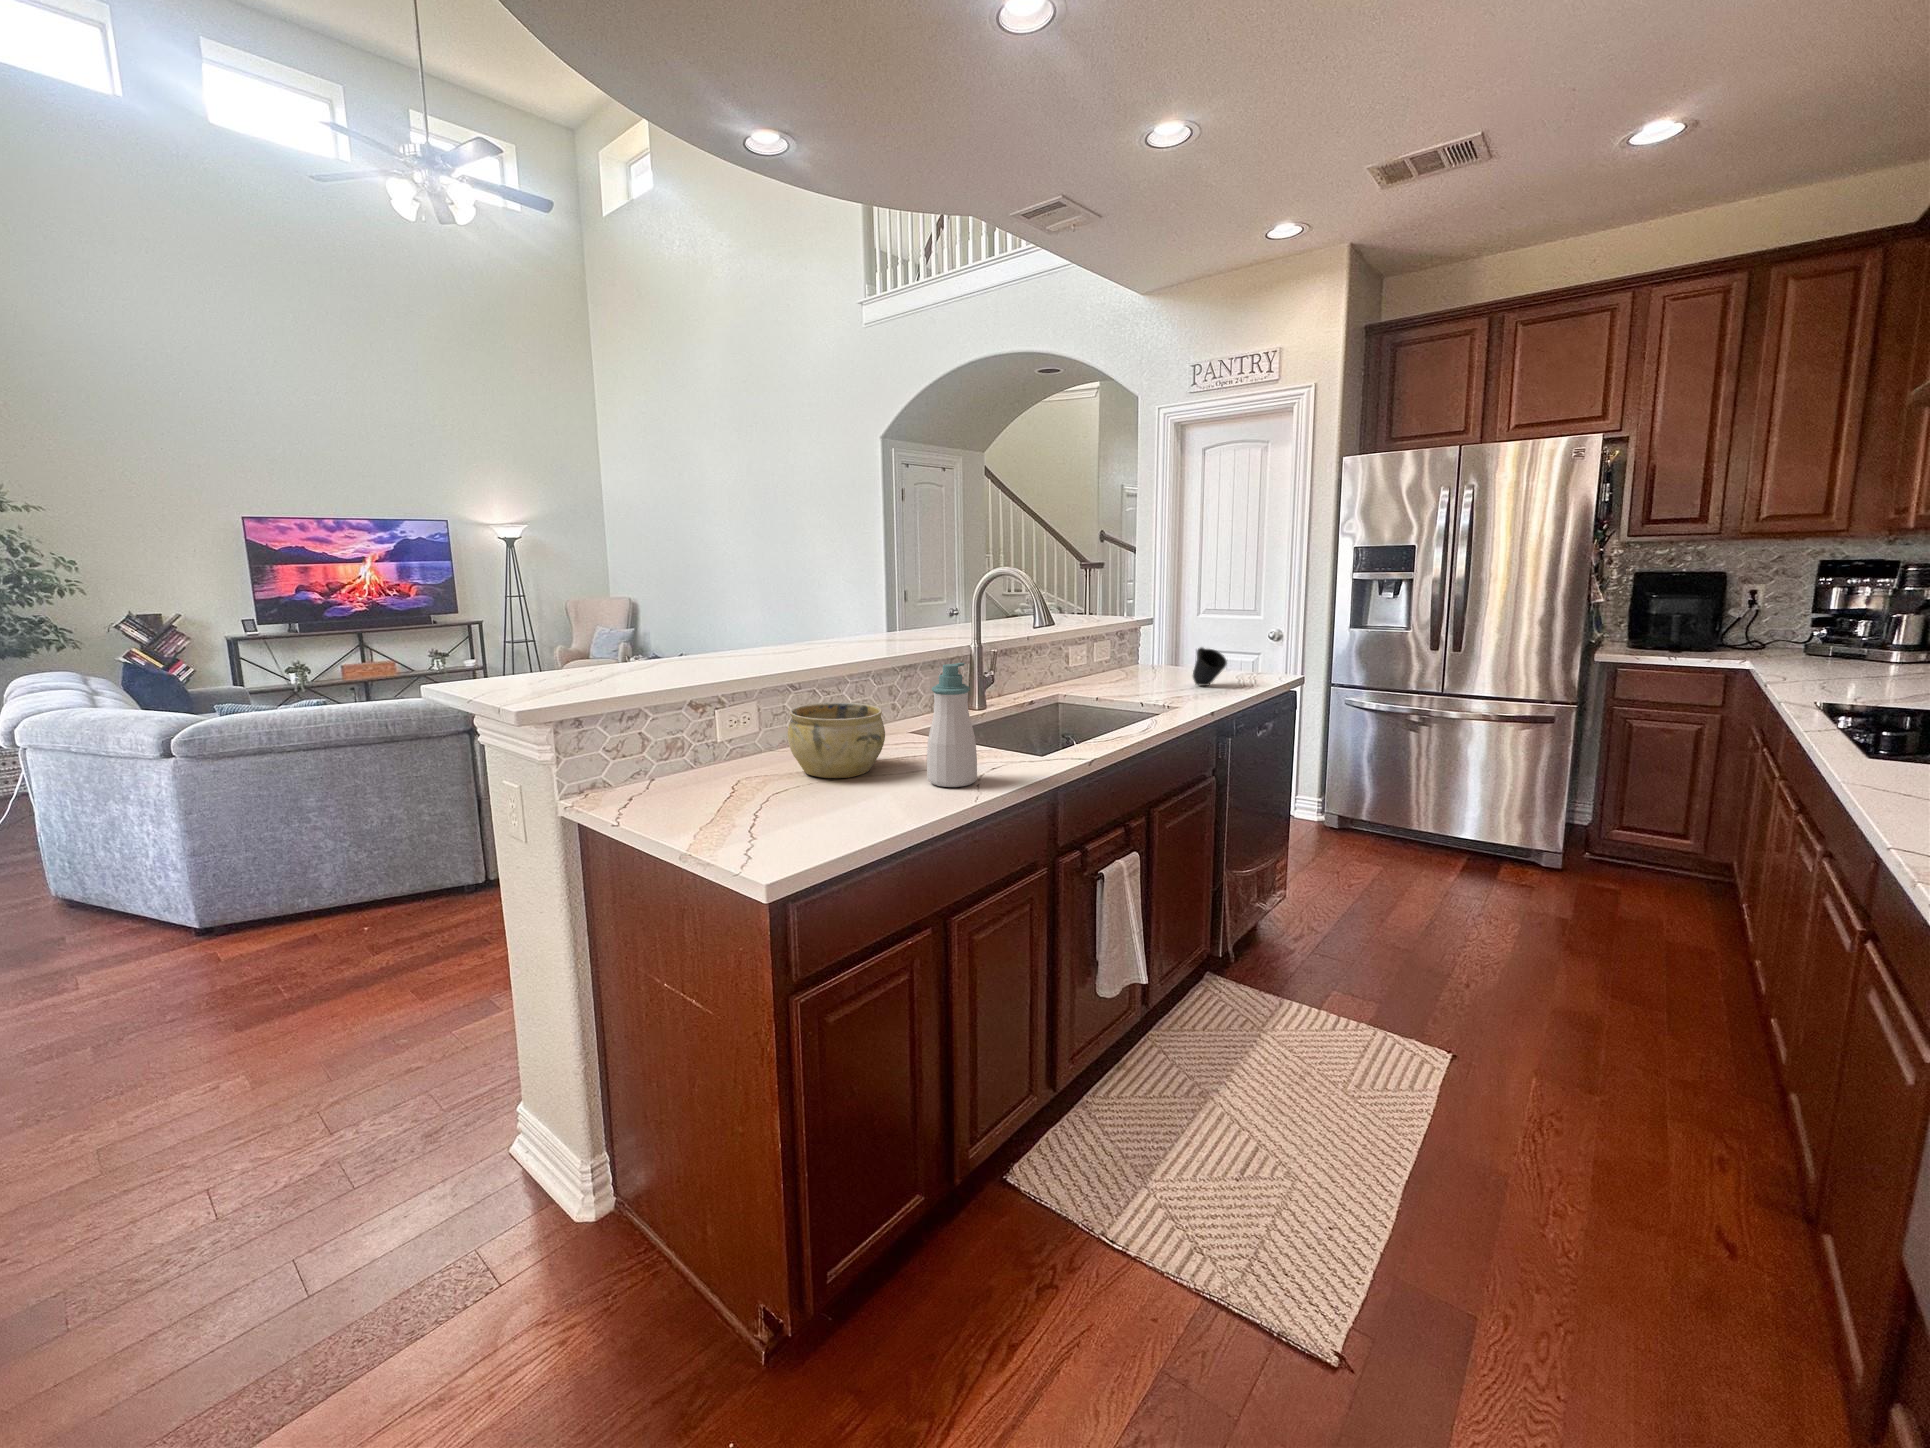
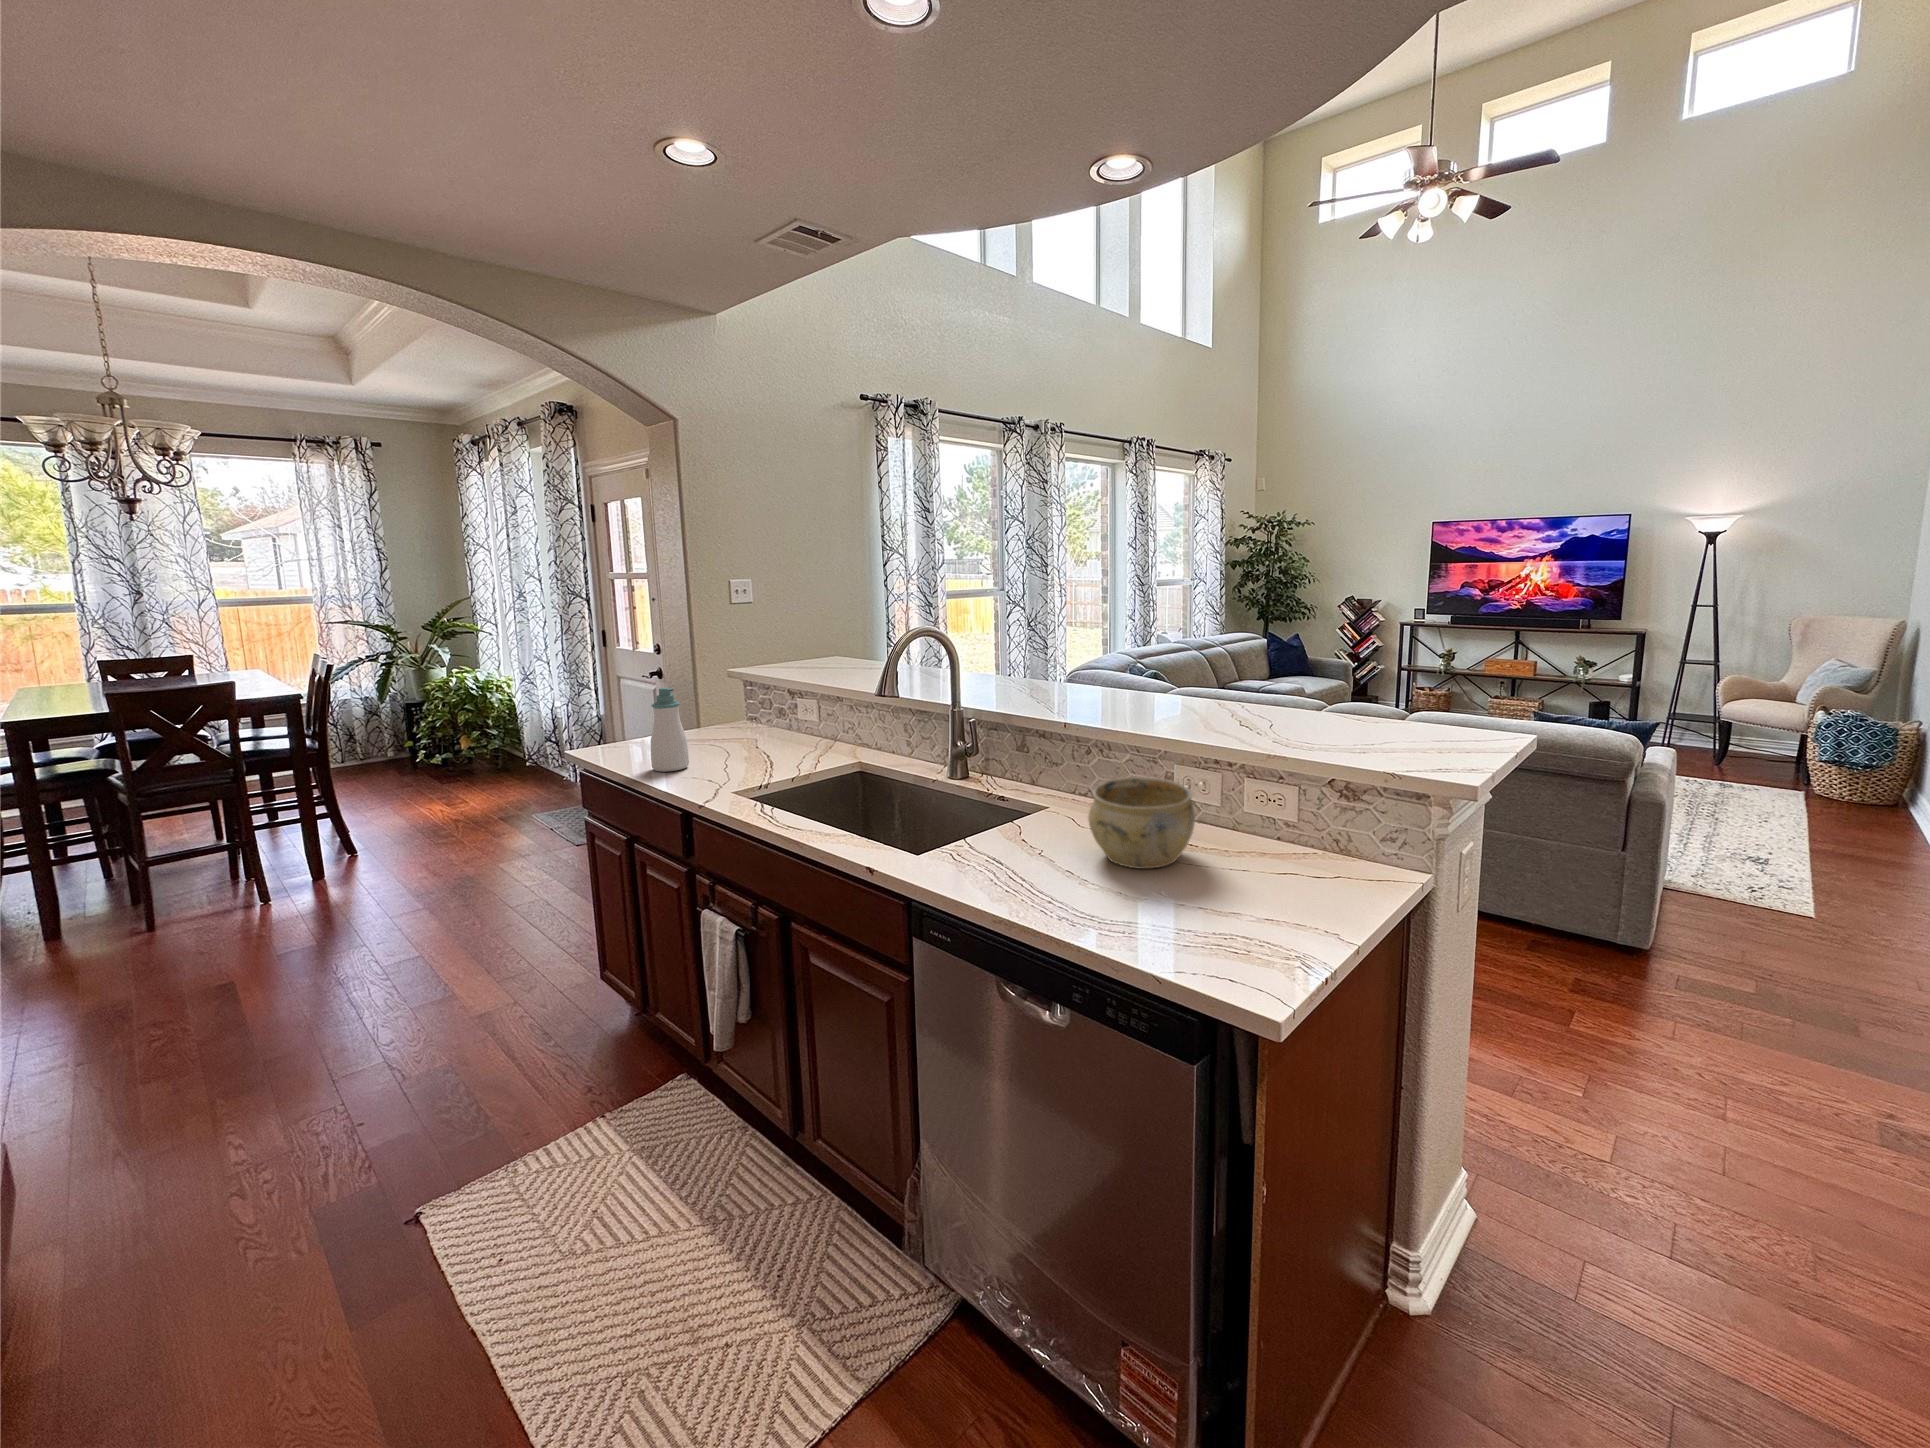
mug: present [1193,647,1227,686] -> none [984,810,1052,878]
ceramic bowl: present [788,703,885,778] -> present [1088,777,1195,869]

